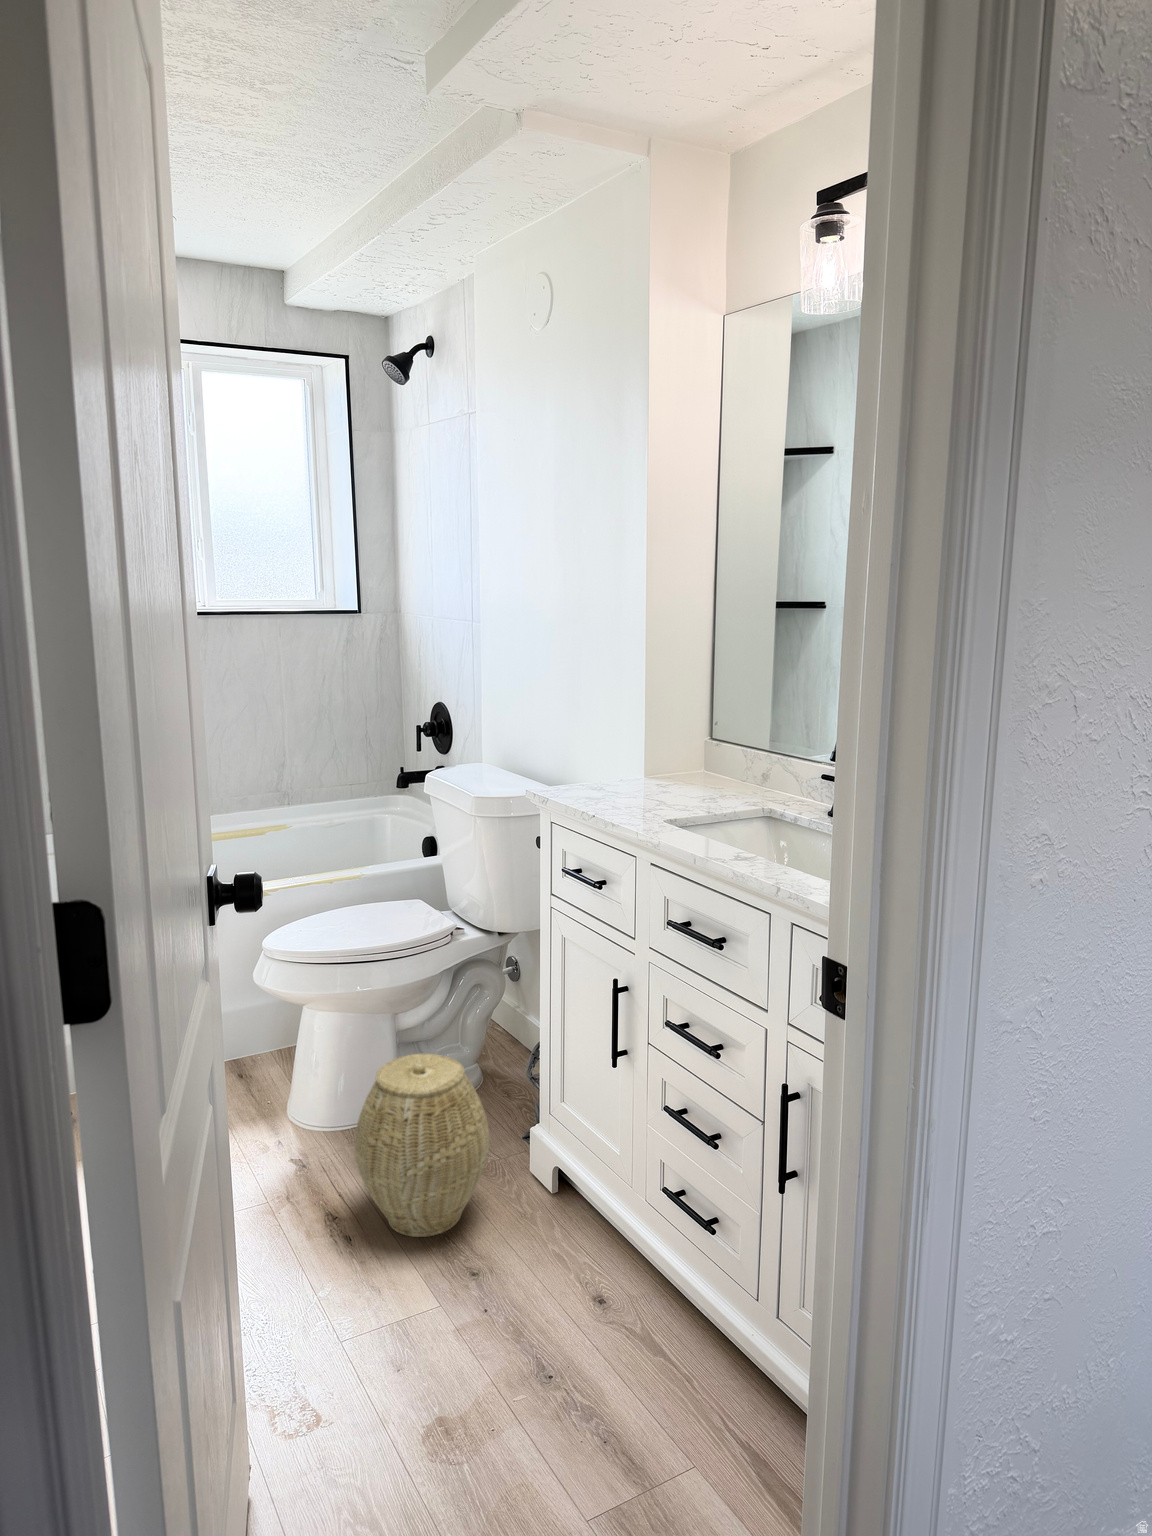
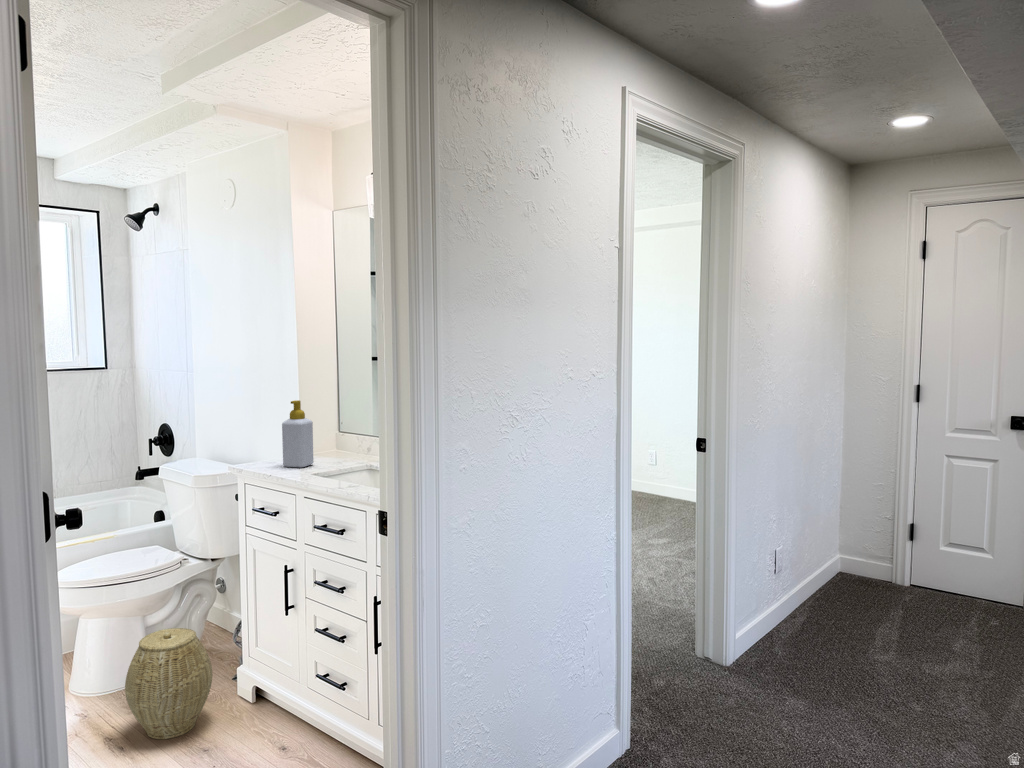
soap bottle: none [615,676,670,800] -> present [282,400,314,467]

